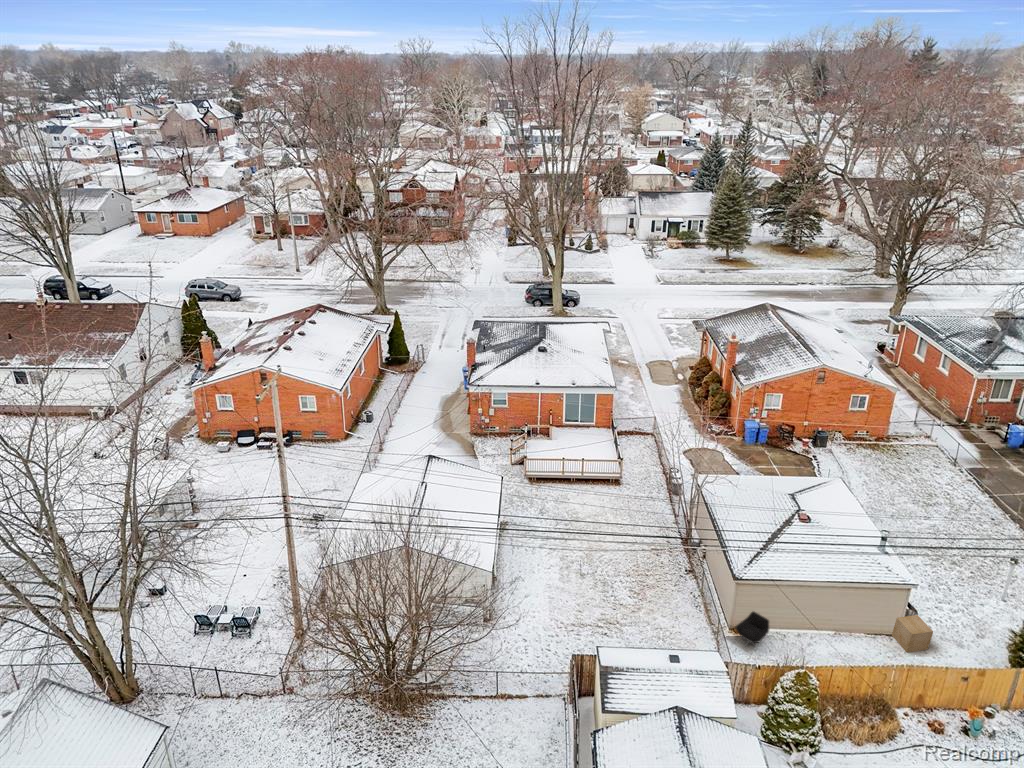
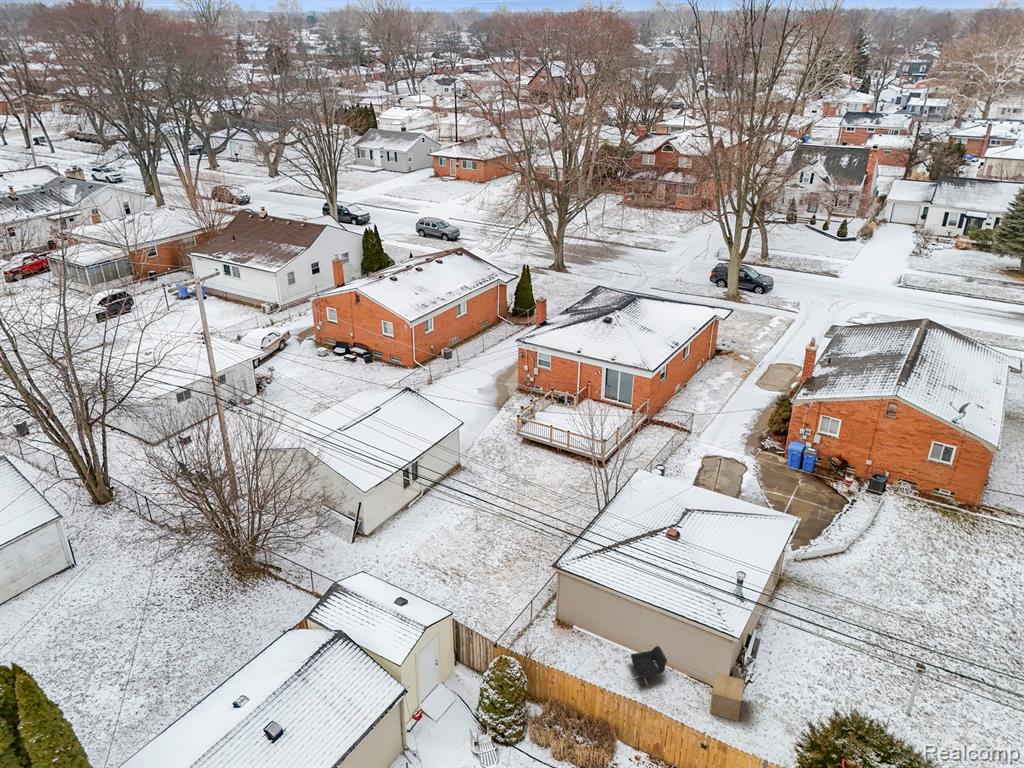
lounge chair: present [736,612,769,644] -> present [631,646,667,686]

